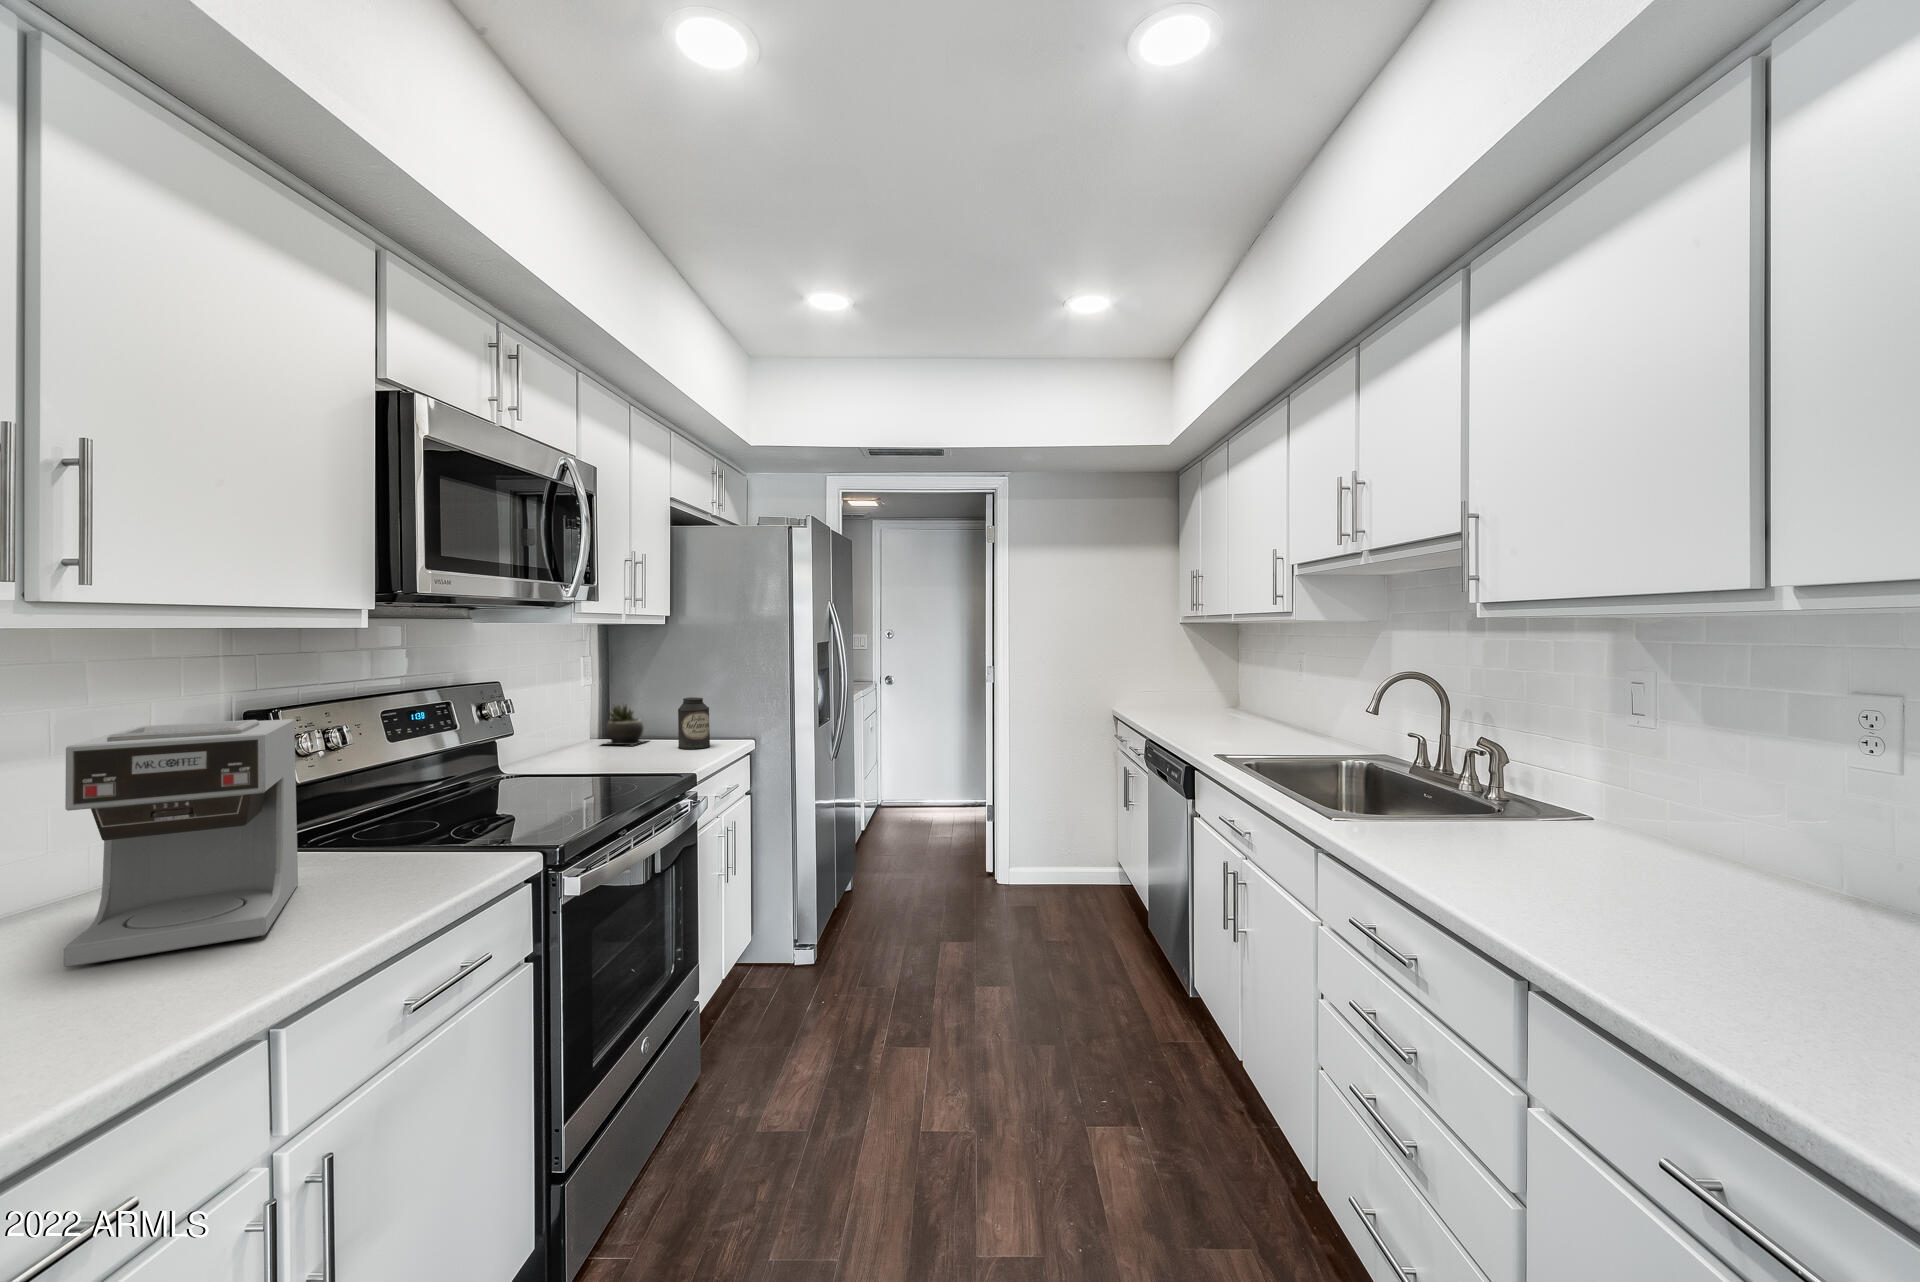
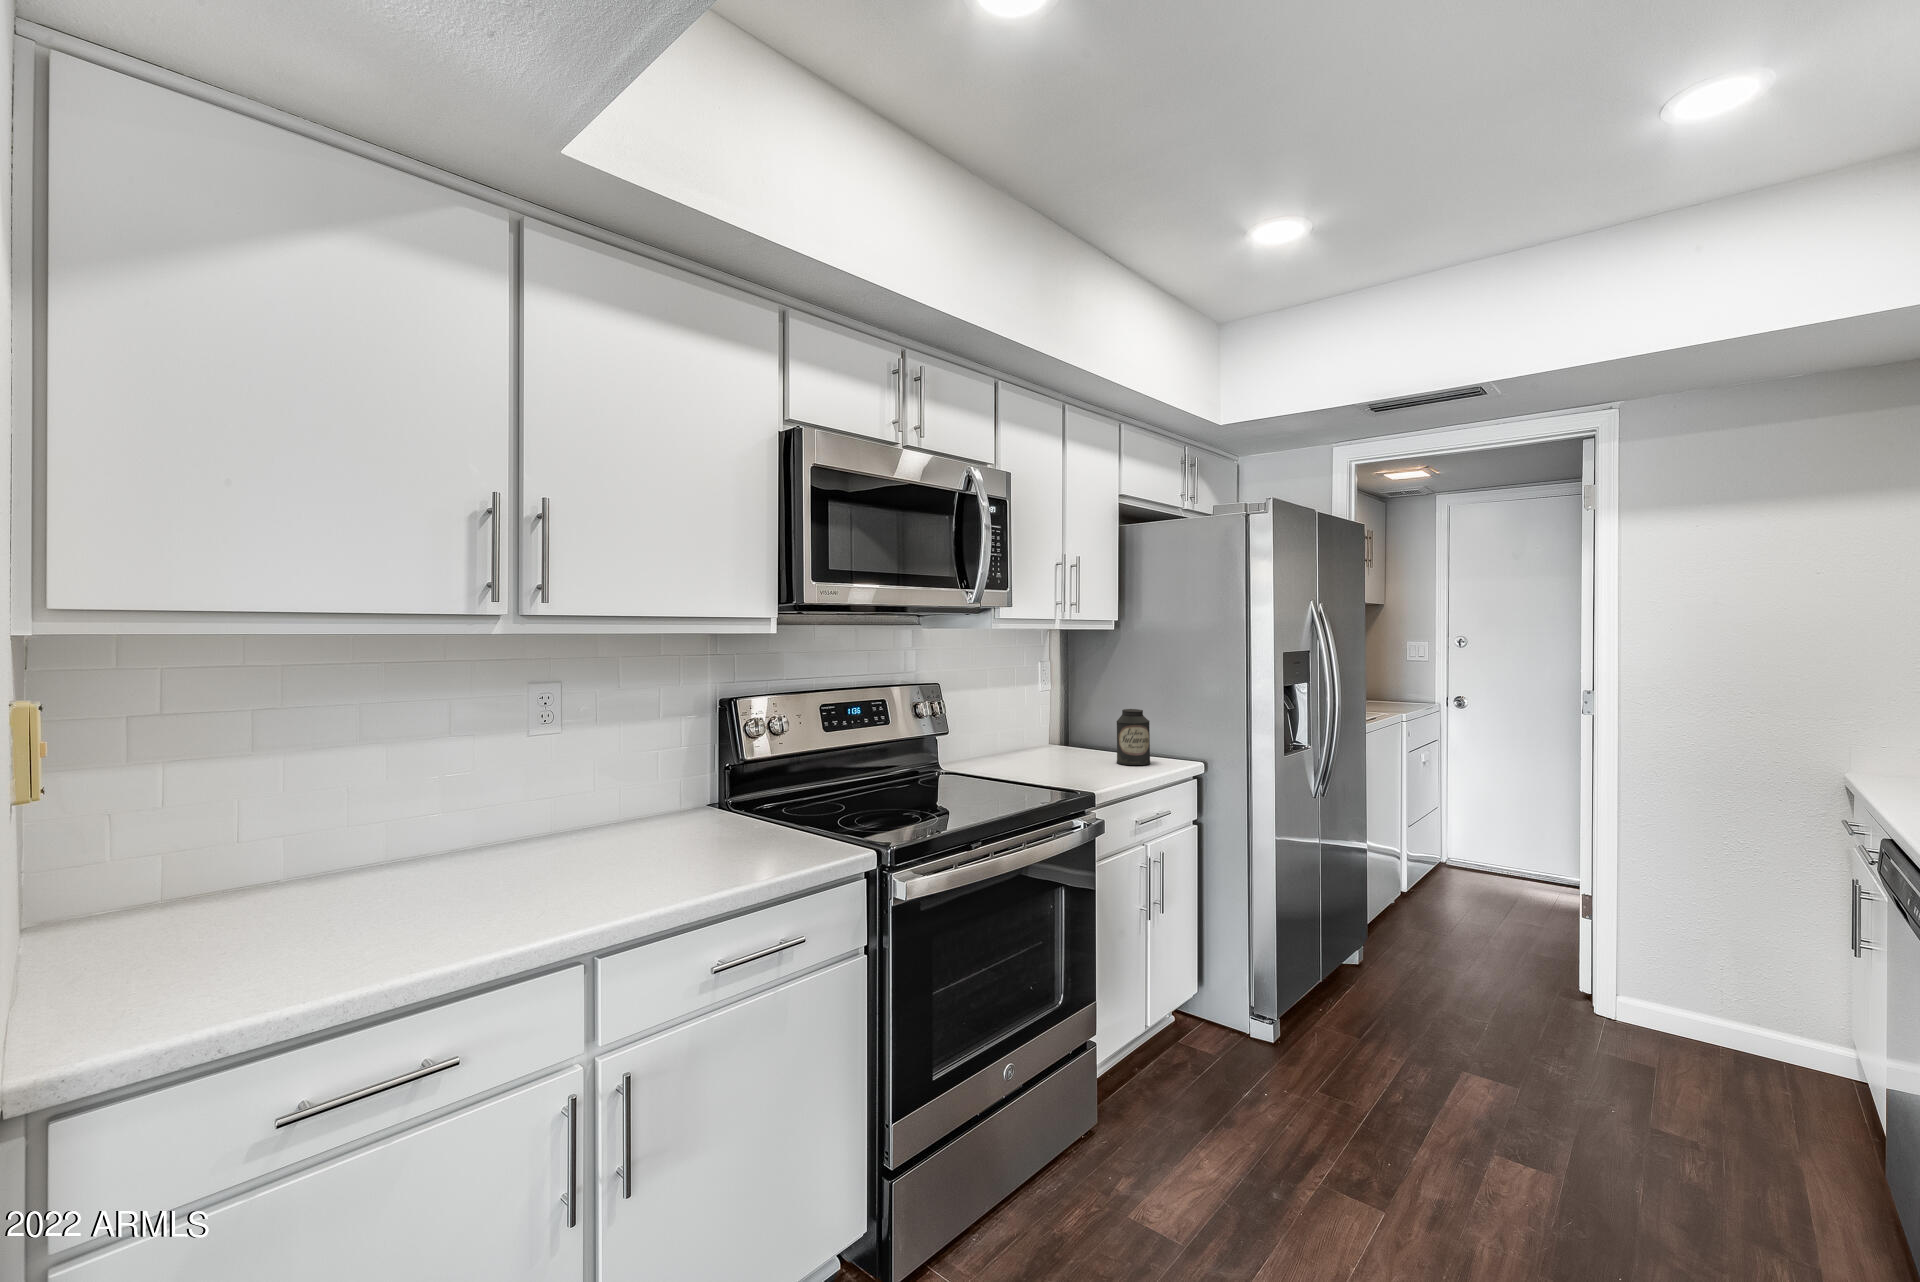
succulent plant: present [605,706,646,745] -> none [1047,711,1100,755]
coffee maker: present [63,719,298,967] -> none [529,708,701,882]

